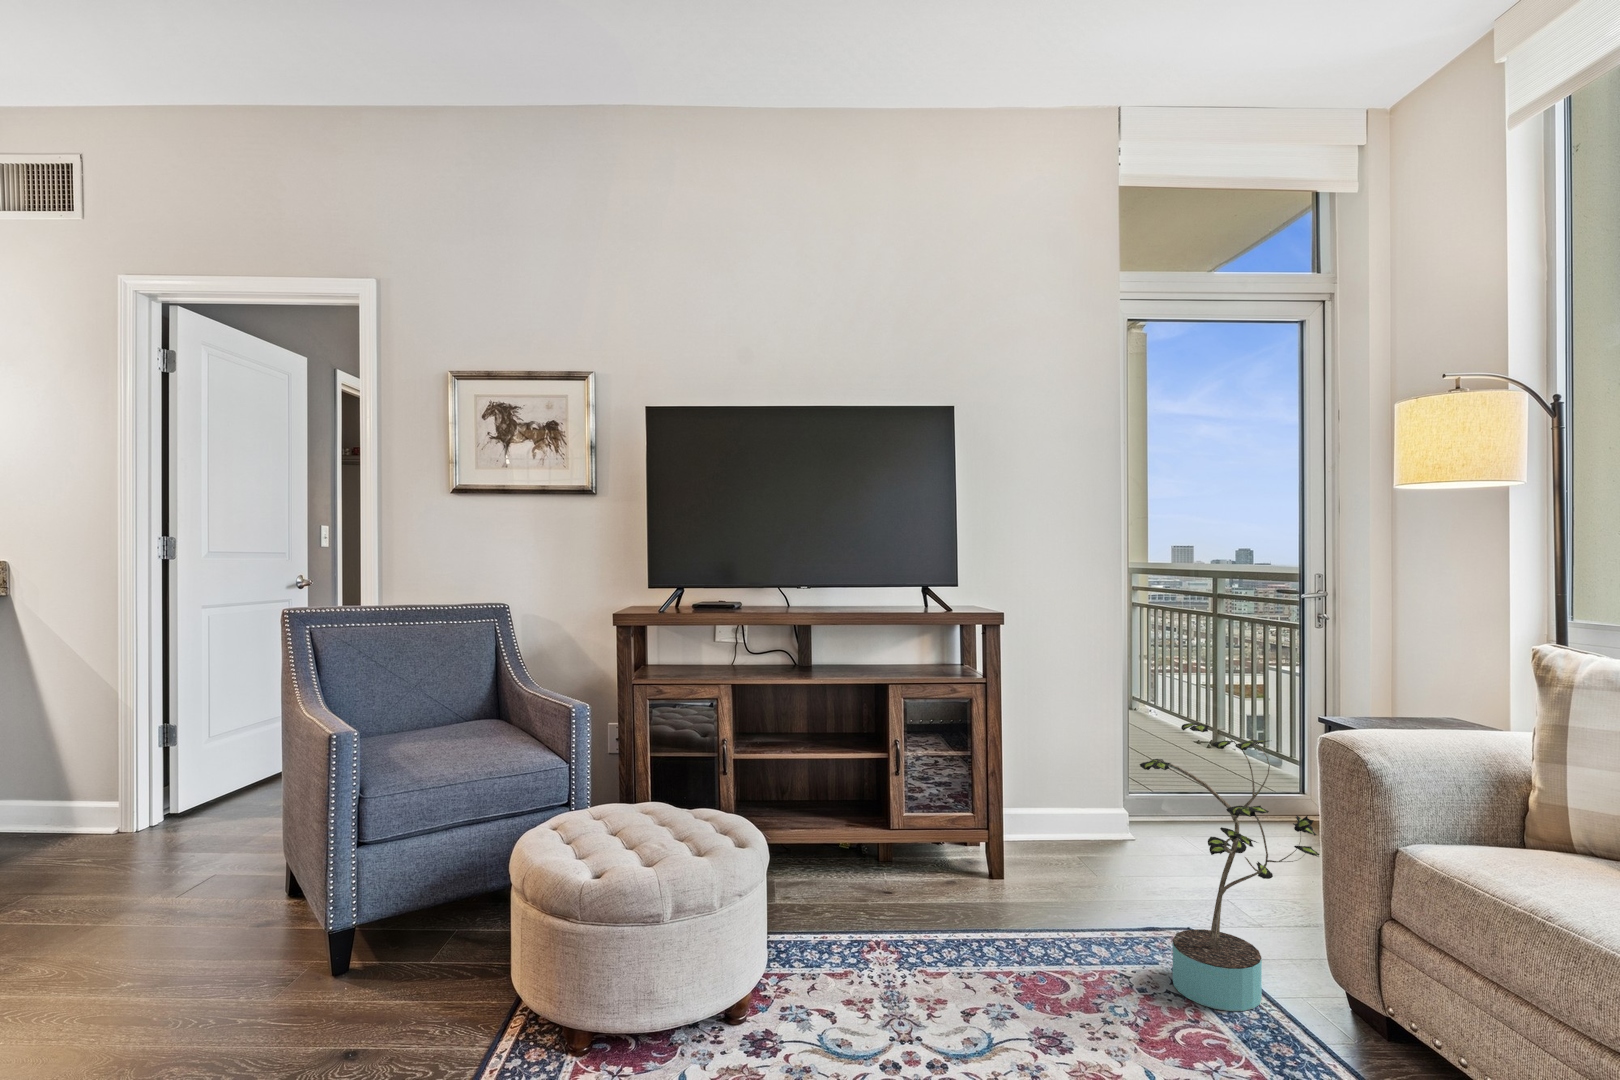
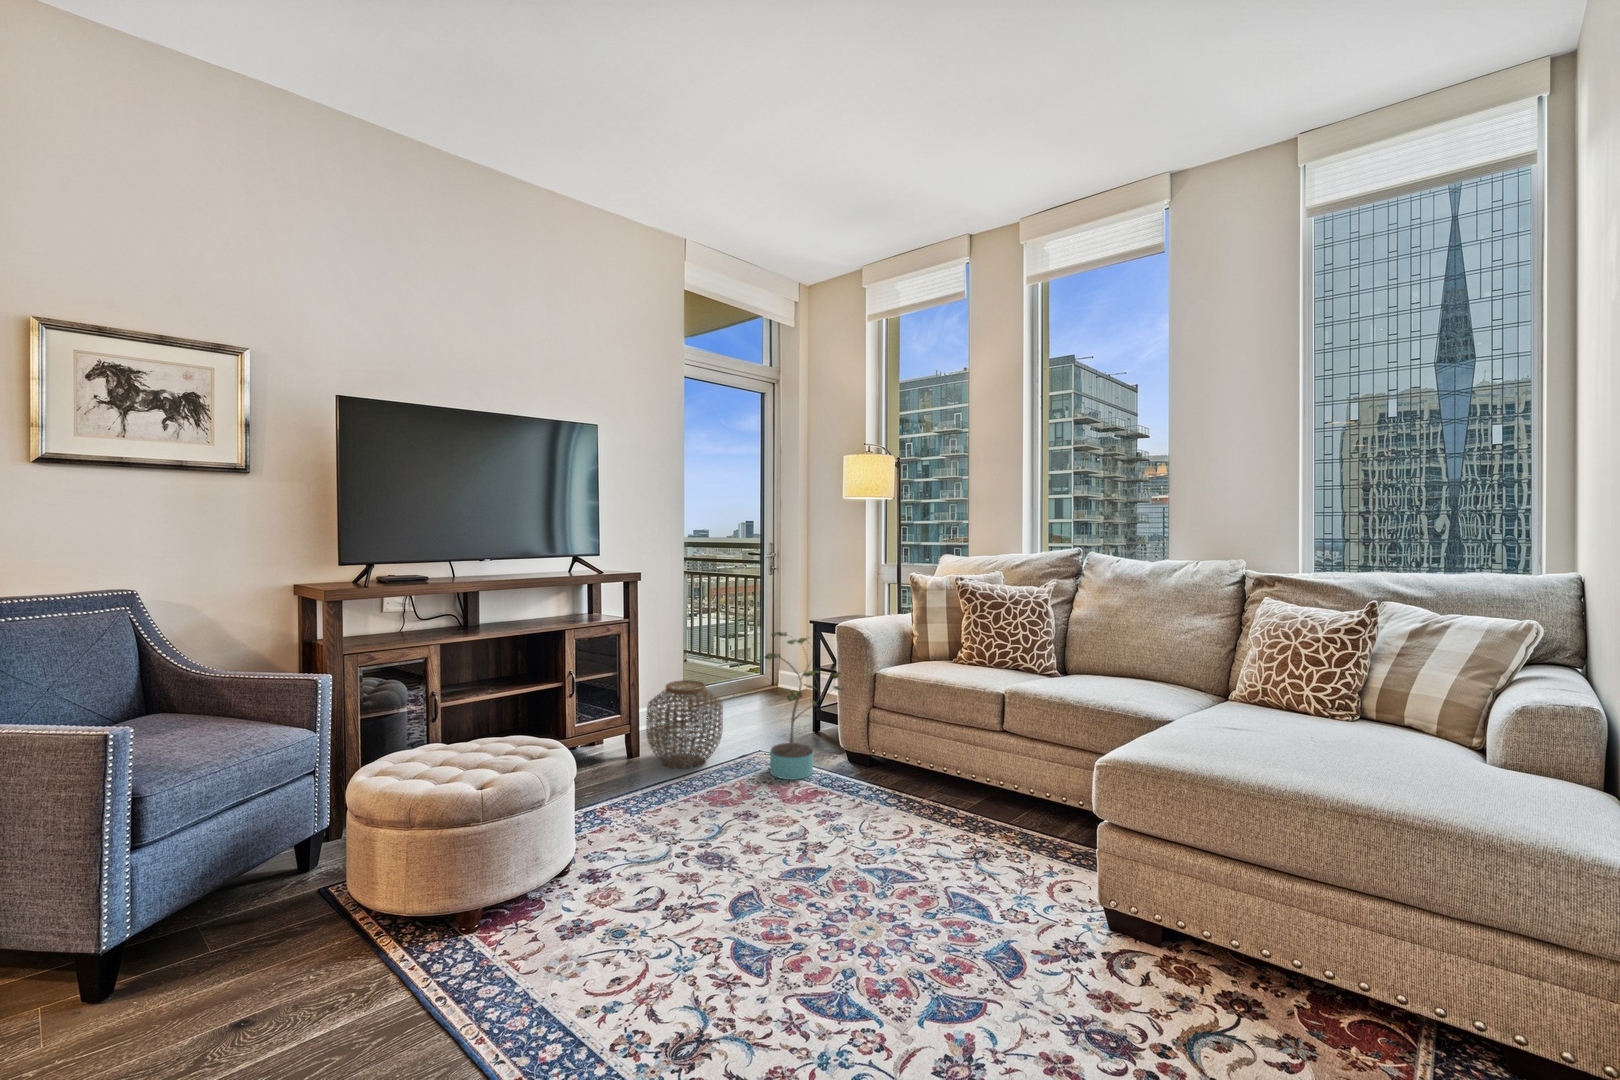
woven basket: none [991,780,1115,925] -> present [647,680,723,768]

